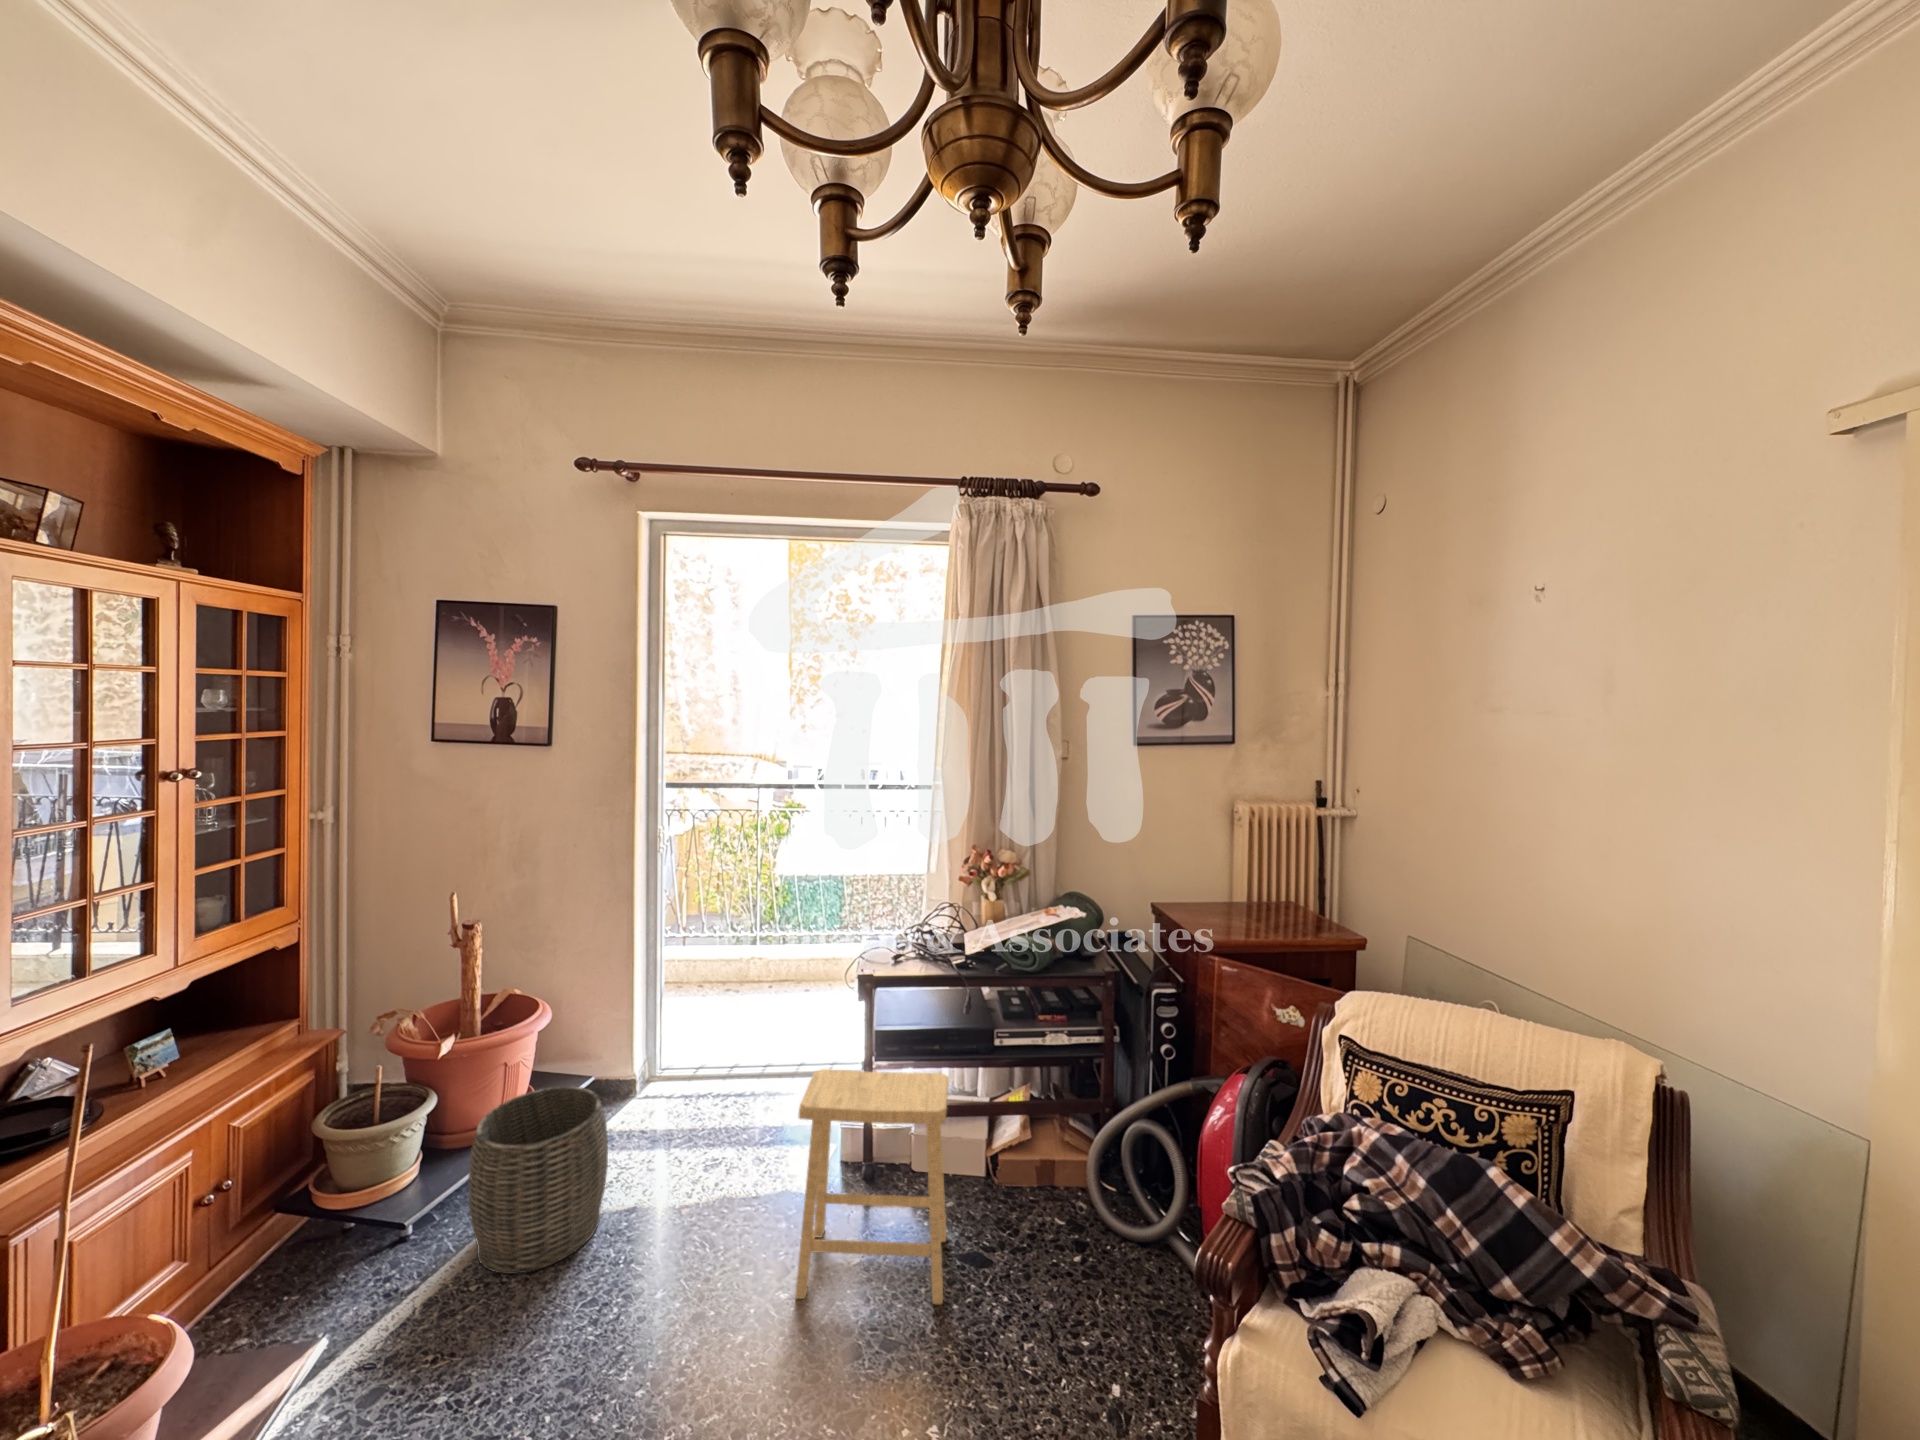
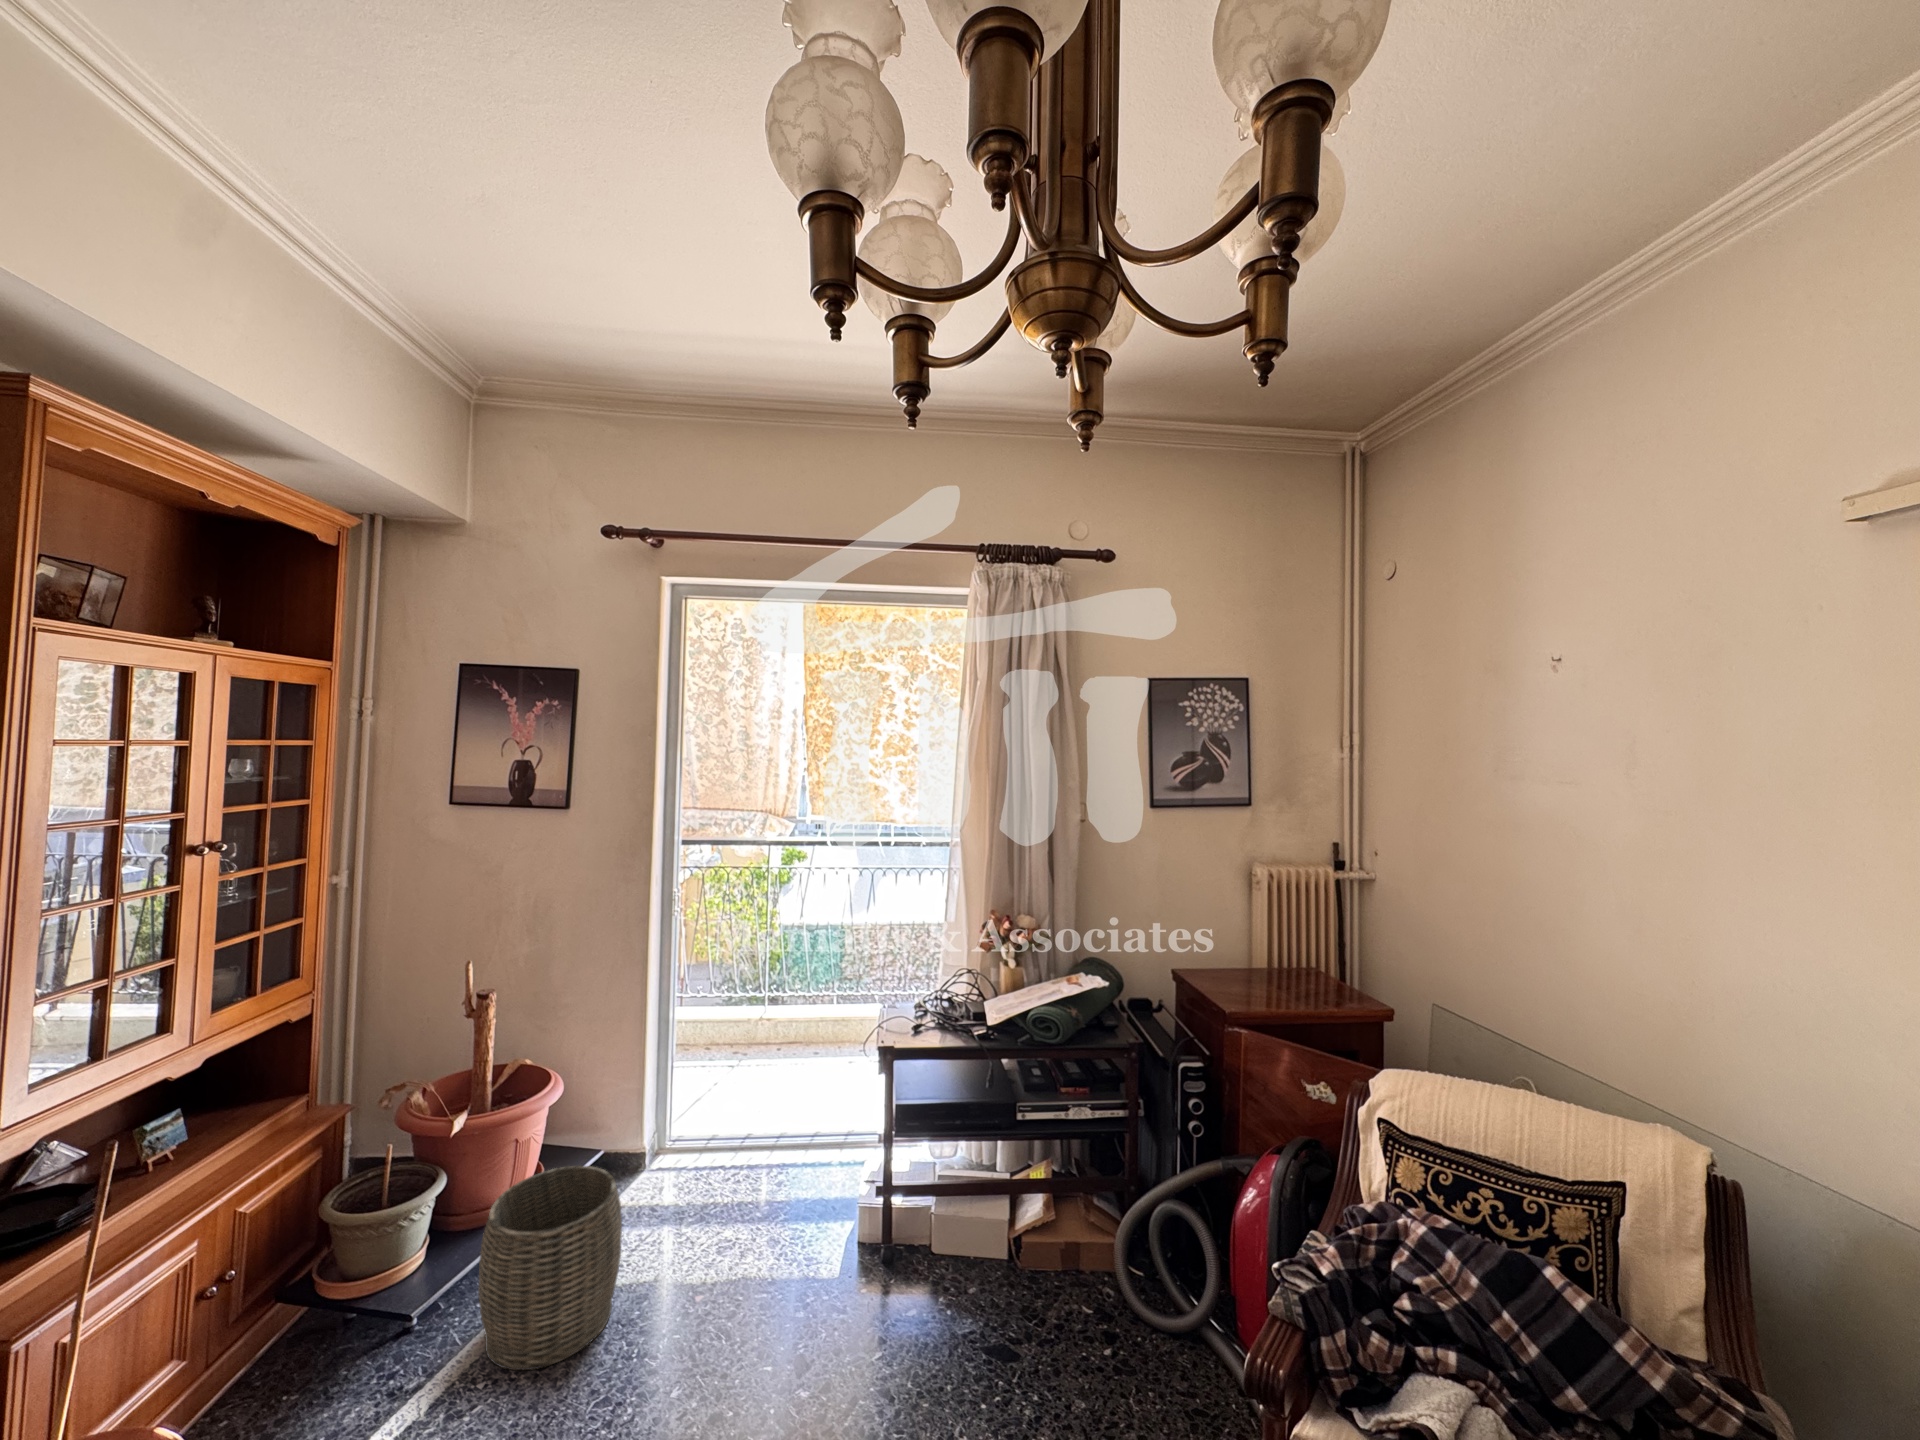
footstool: present [795,1069,949,1305] -> none [818,1150,976,1405]

